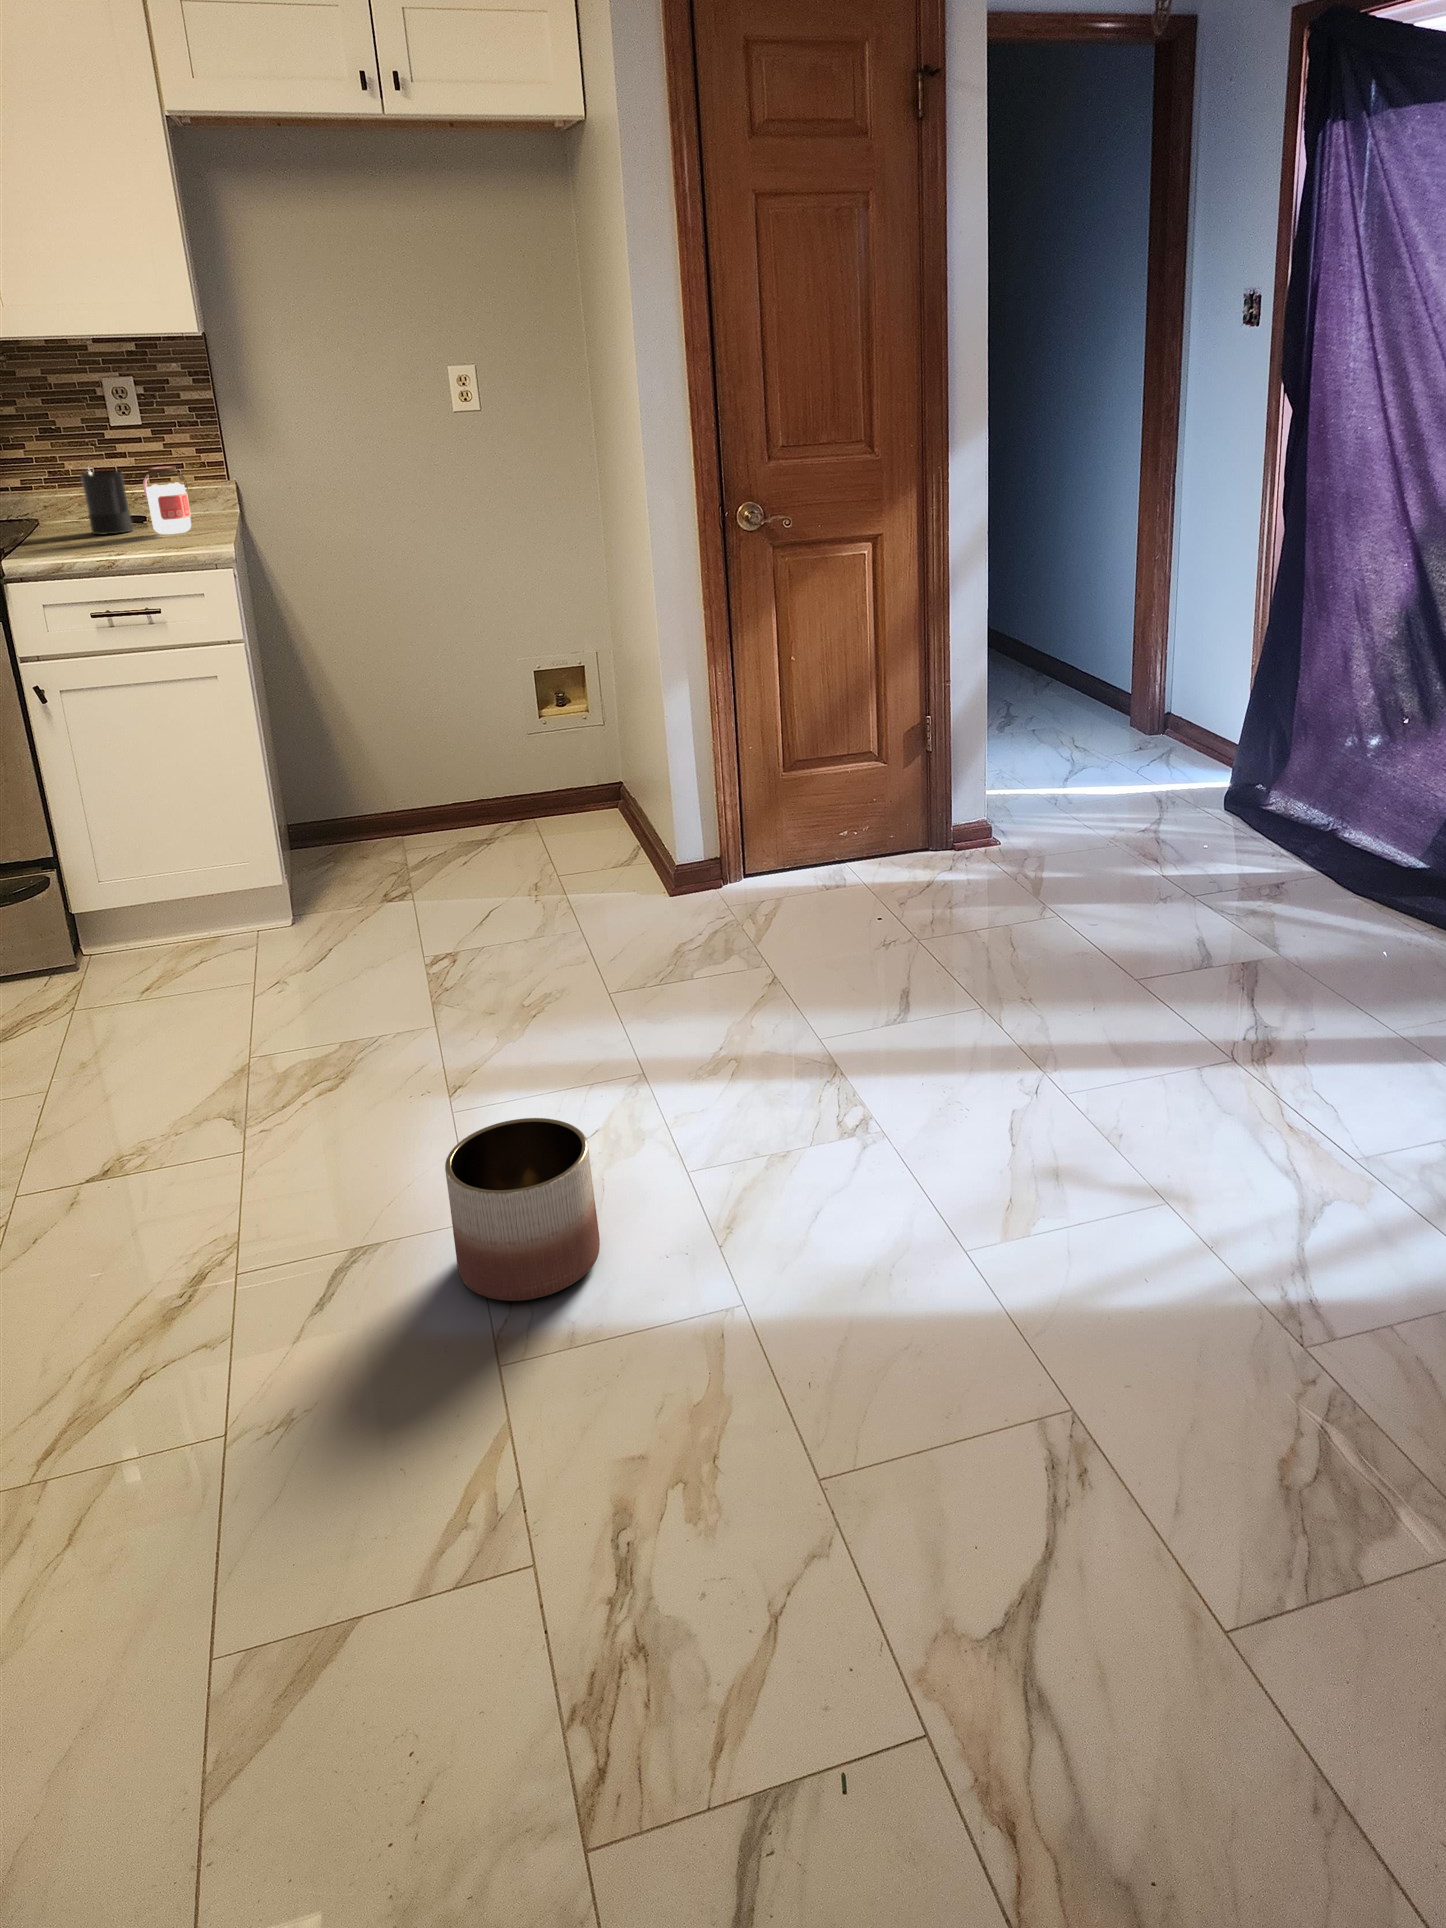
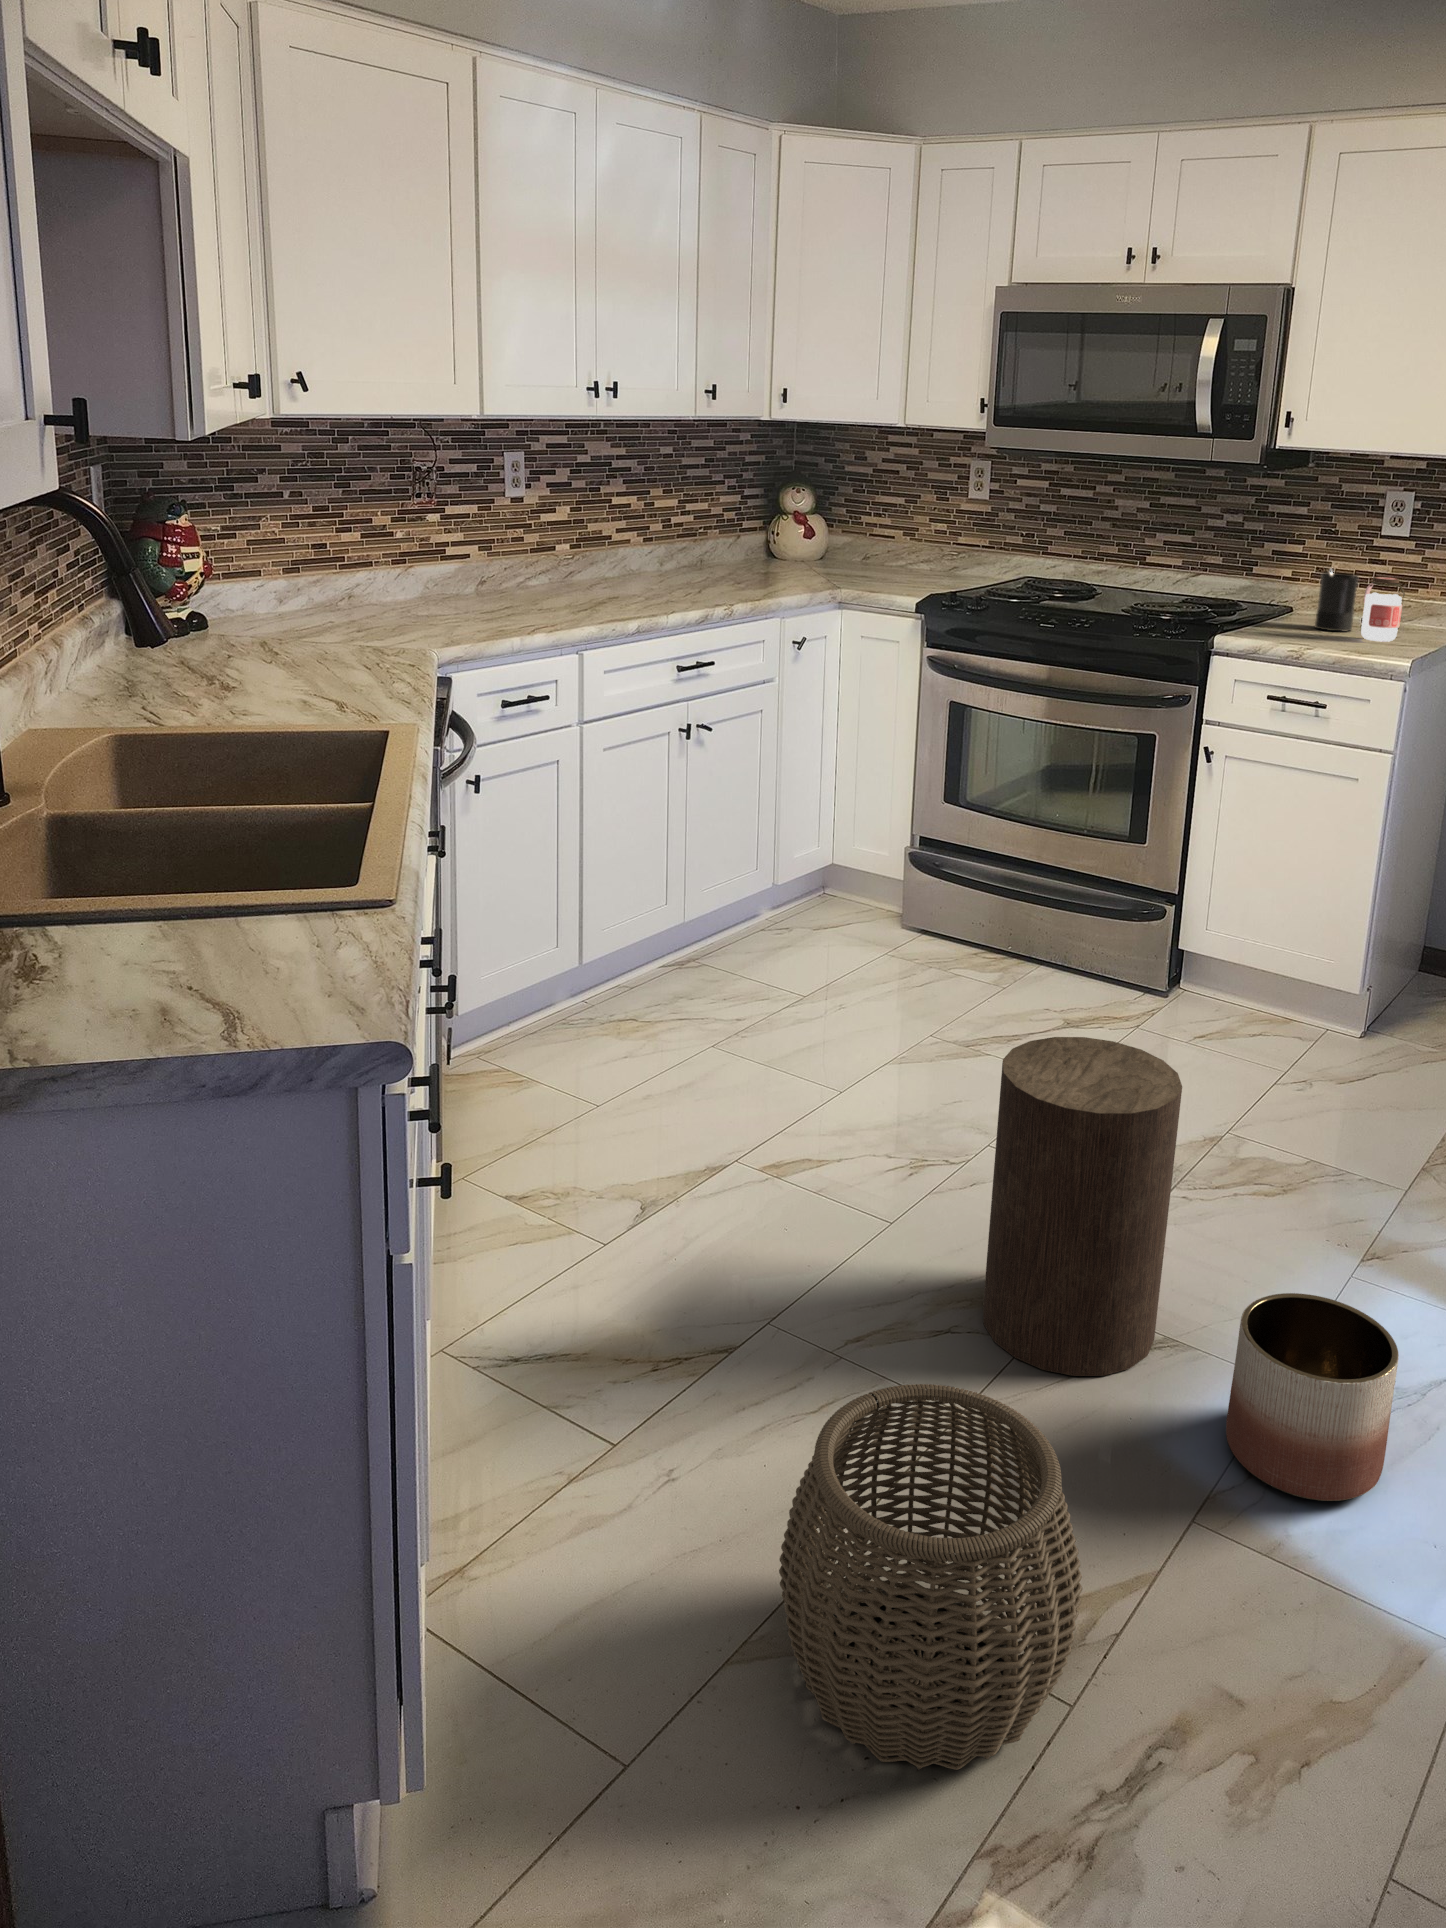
stool: none [94,992,348,1355] -> present [983,1037,1182,1376]
woven basket: none [202,1355,542,1764] -> present [779,1384,1082,1770]

